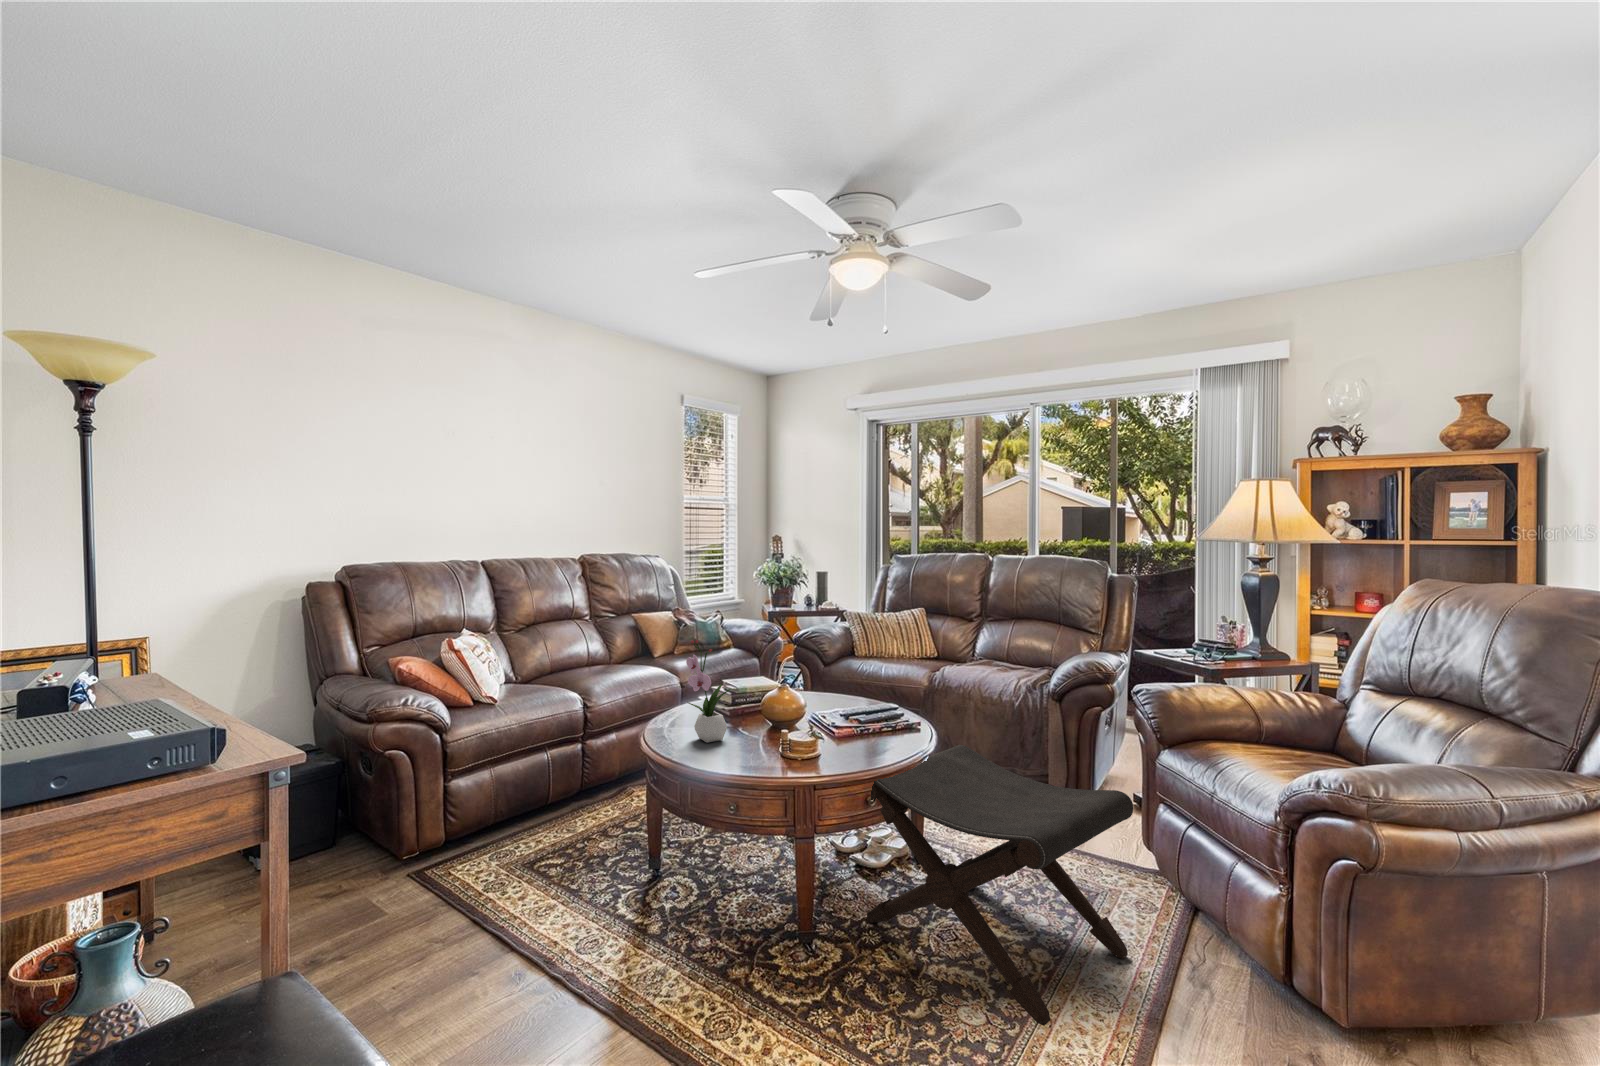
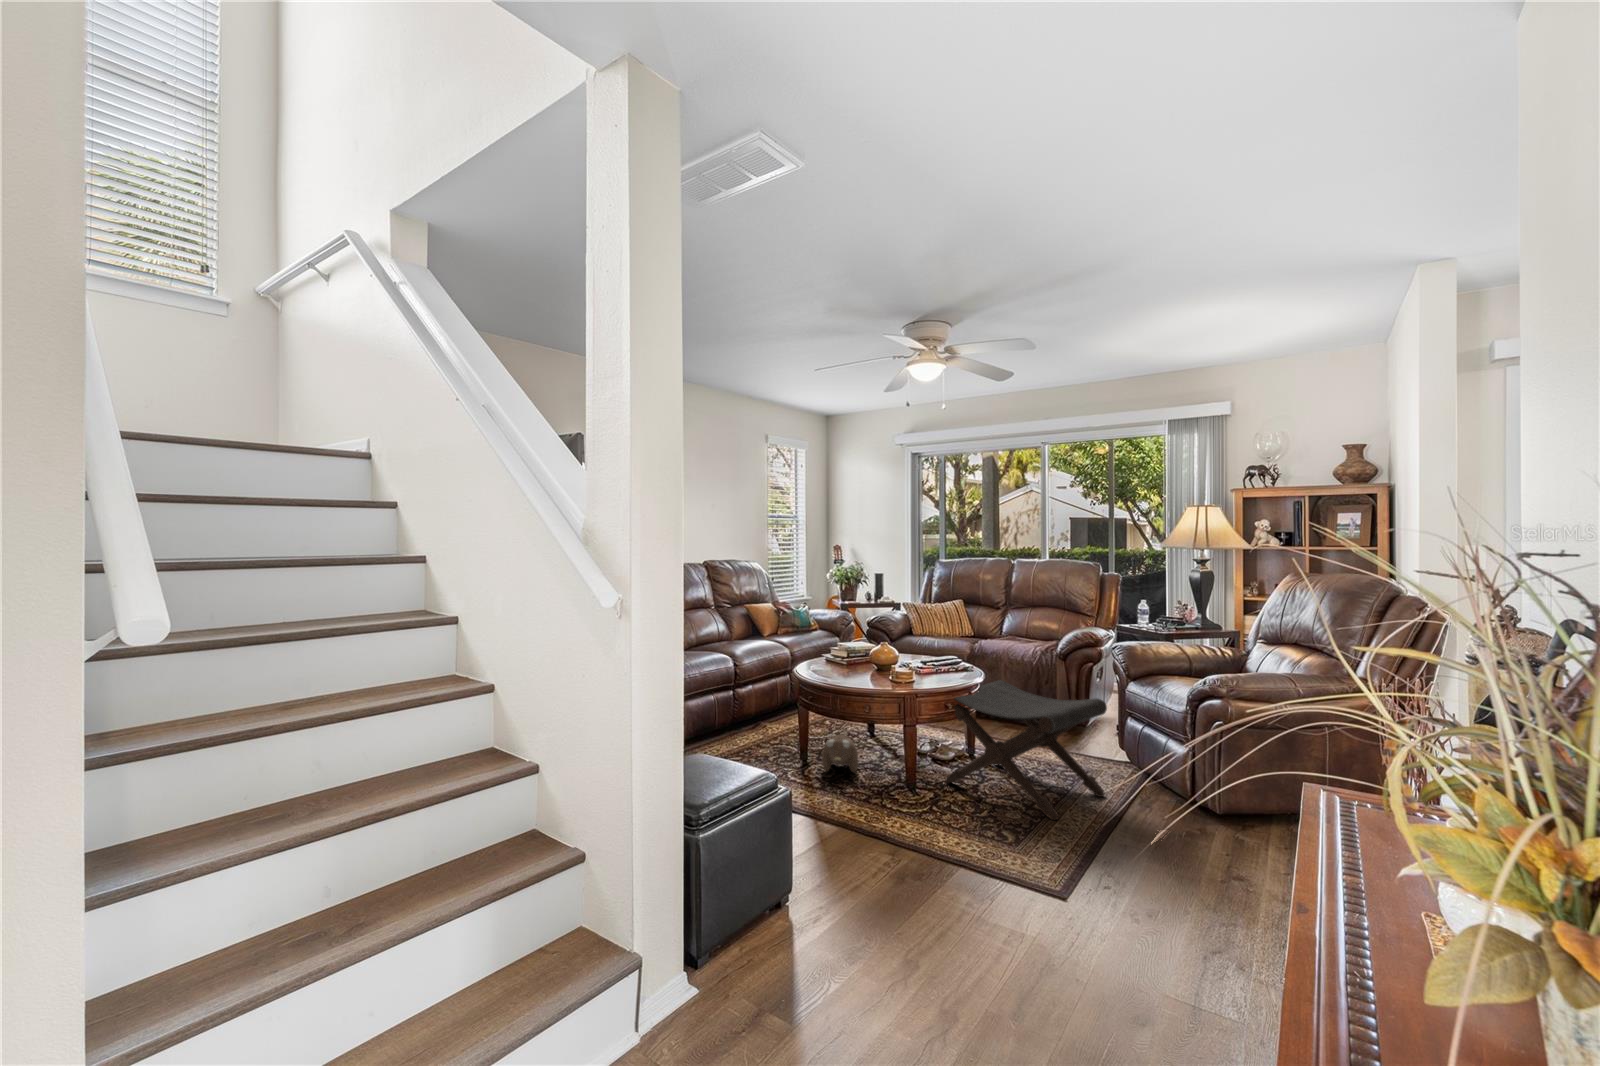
flower arrangement: present [686,640,731,743] -> none [826,614,856,678]
plush toy: none [675,831,733,895] -> present [822,735,858,772]

